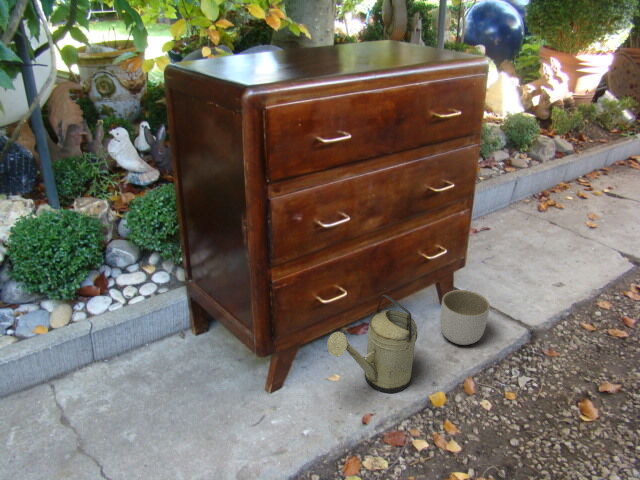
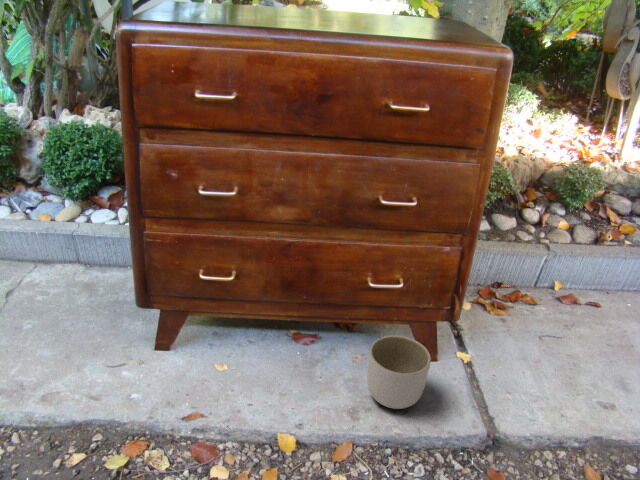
watering can: present [327,295,417,393] -> none [171,292,306,411]

